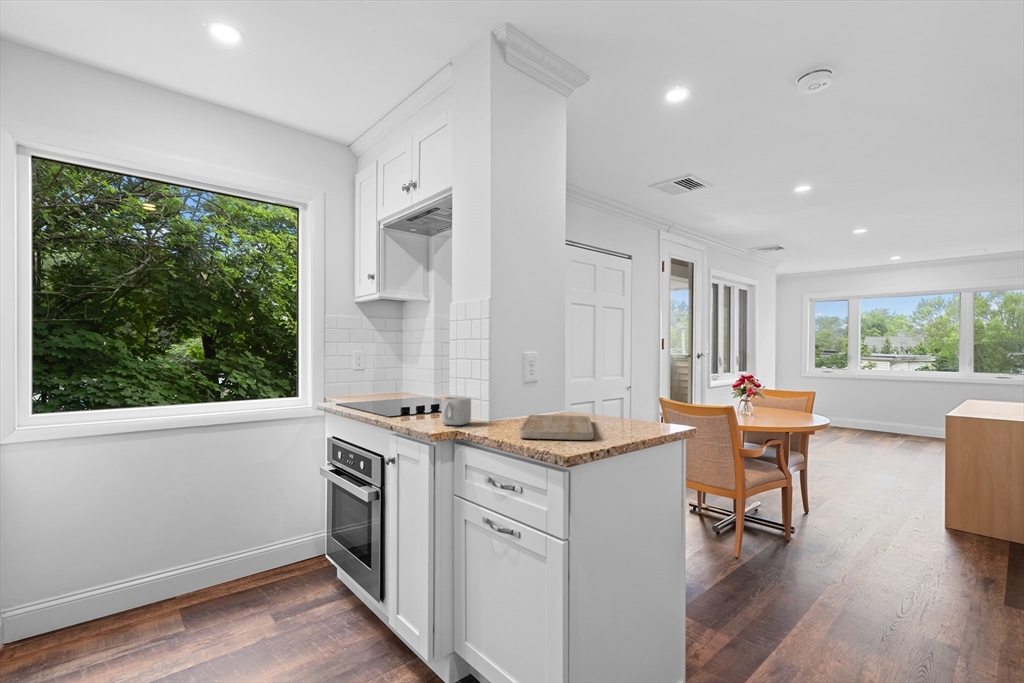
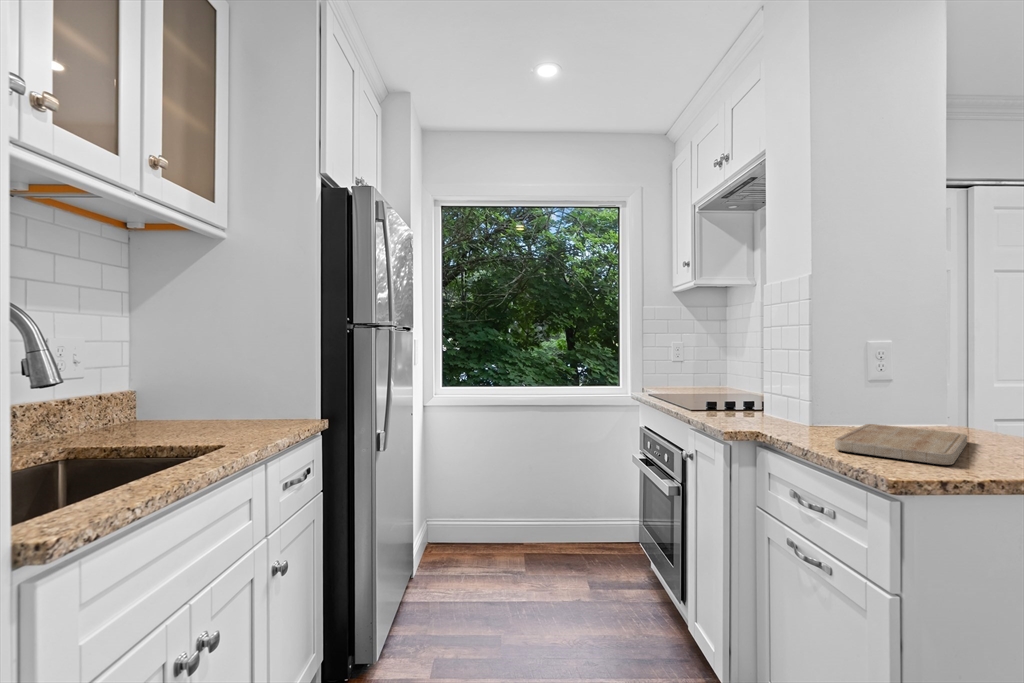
mug: present [442,397,471,425] -> none [745,394,782,427]

